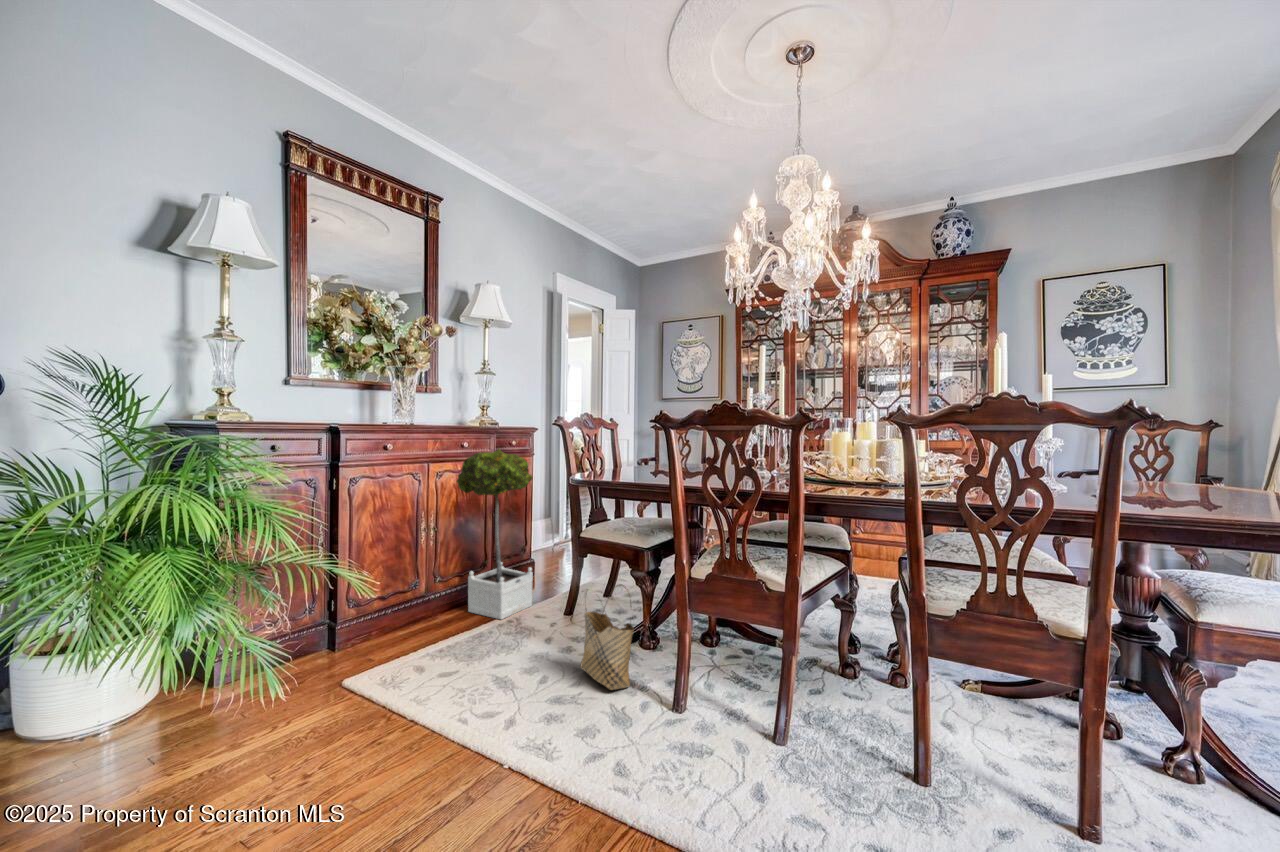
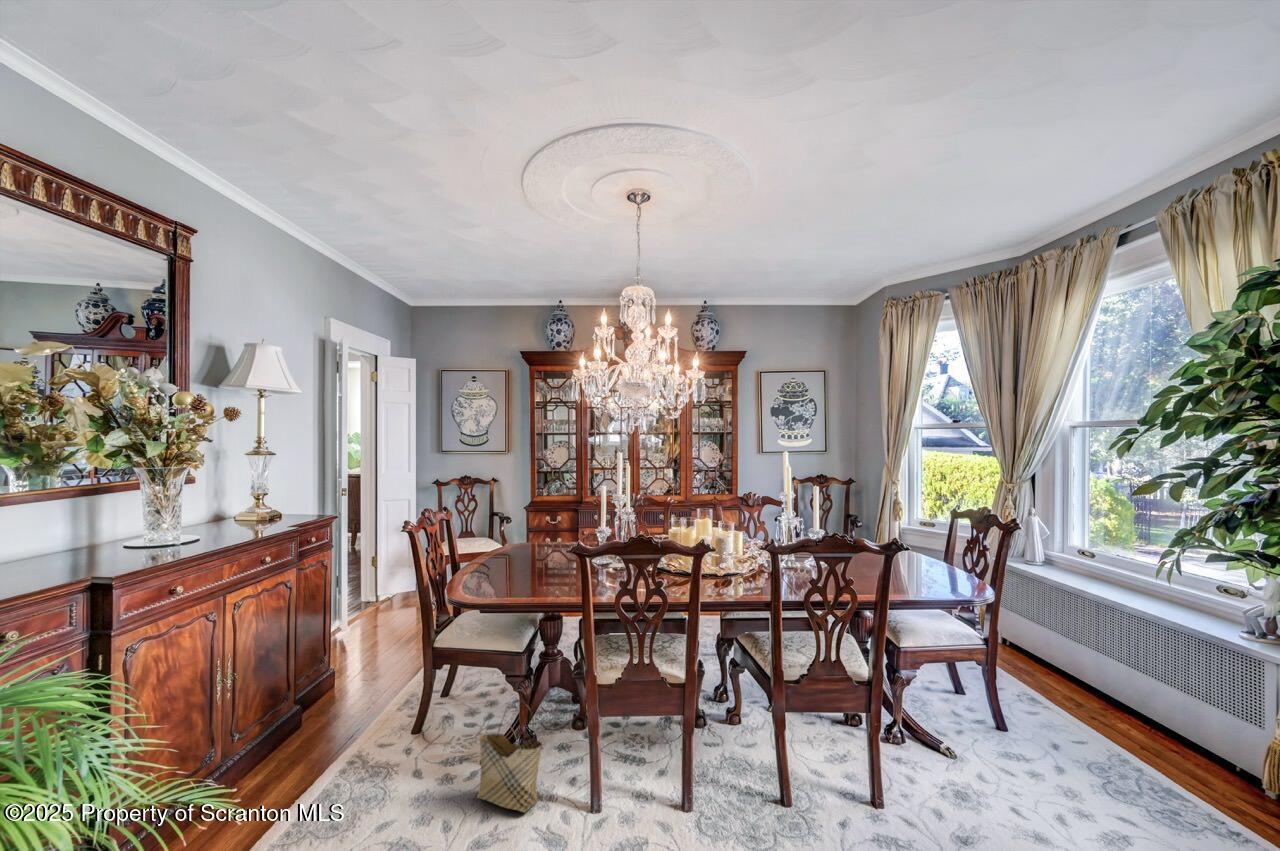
potted tree: present [457,449,533,619] -> none [268,563,365,765]

